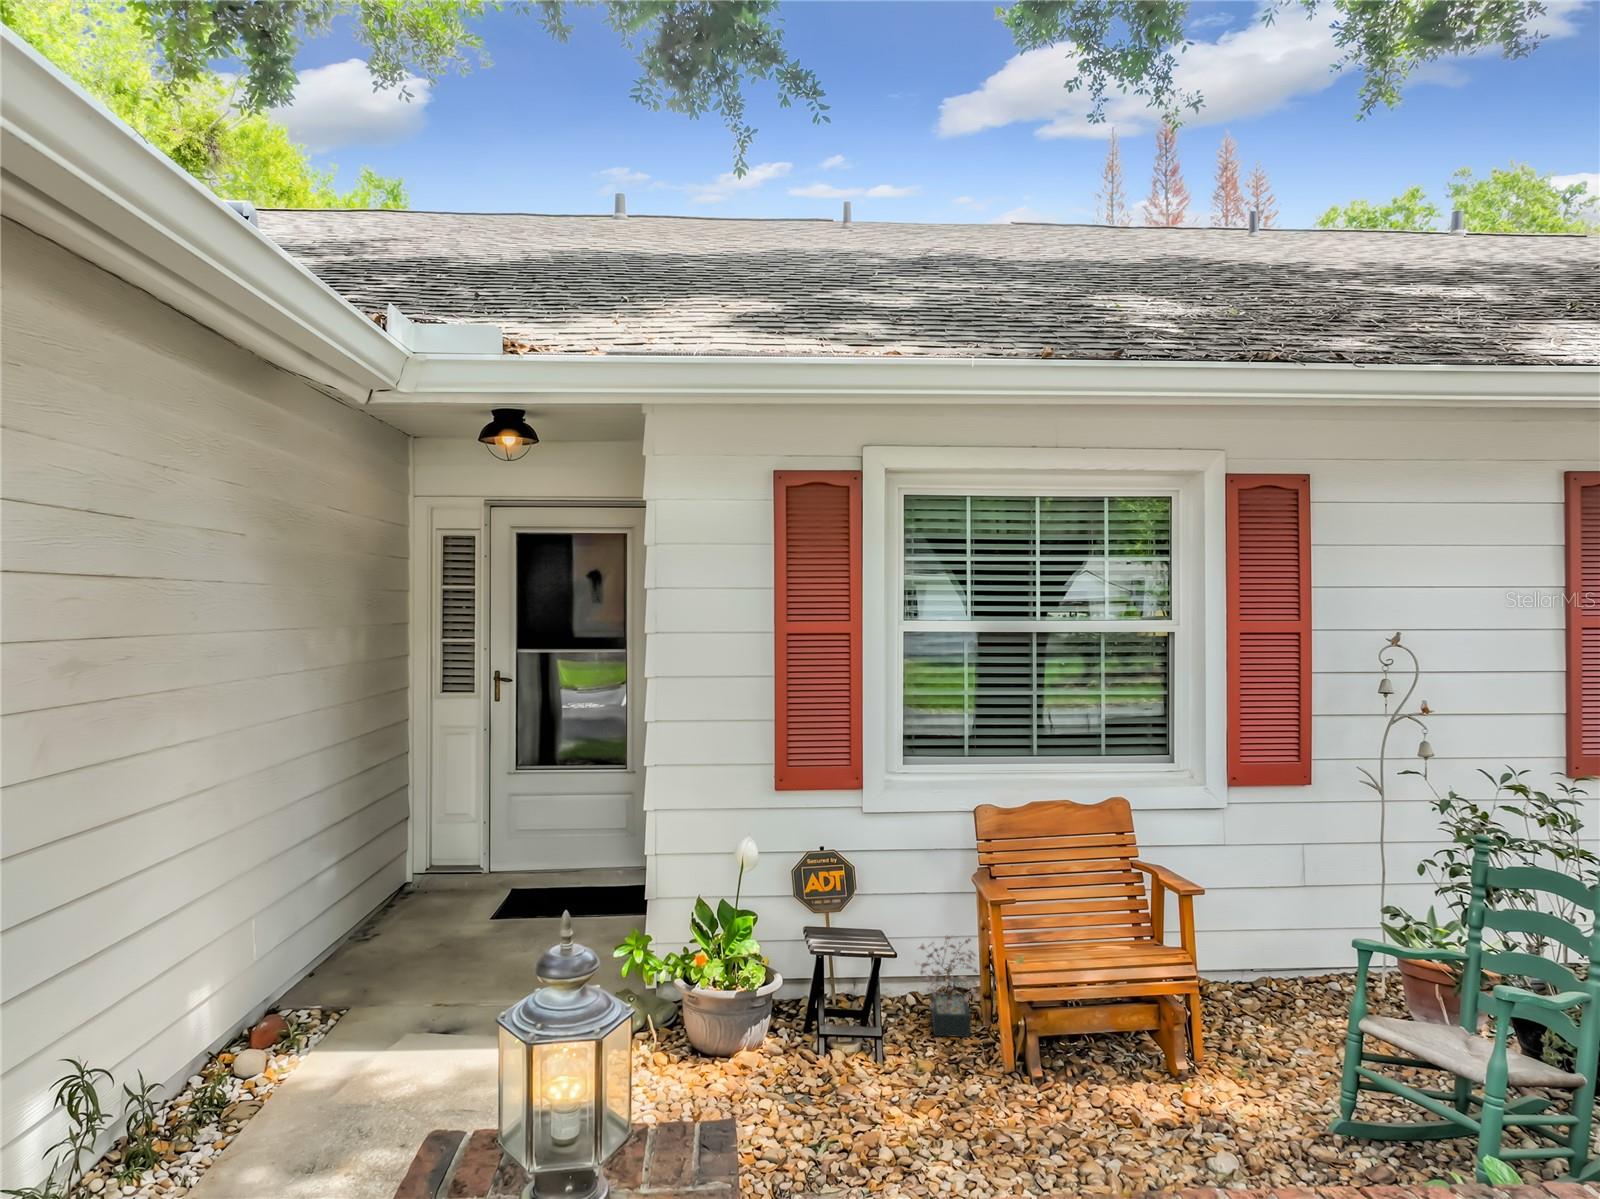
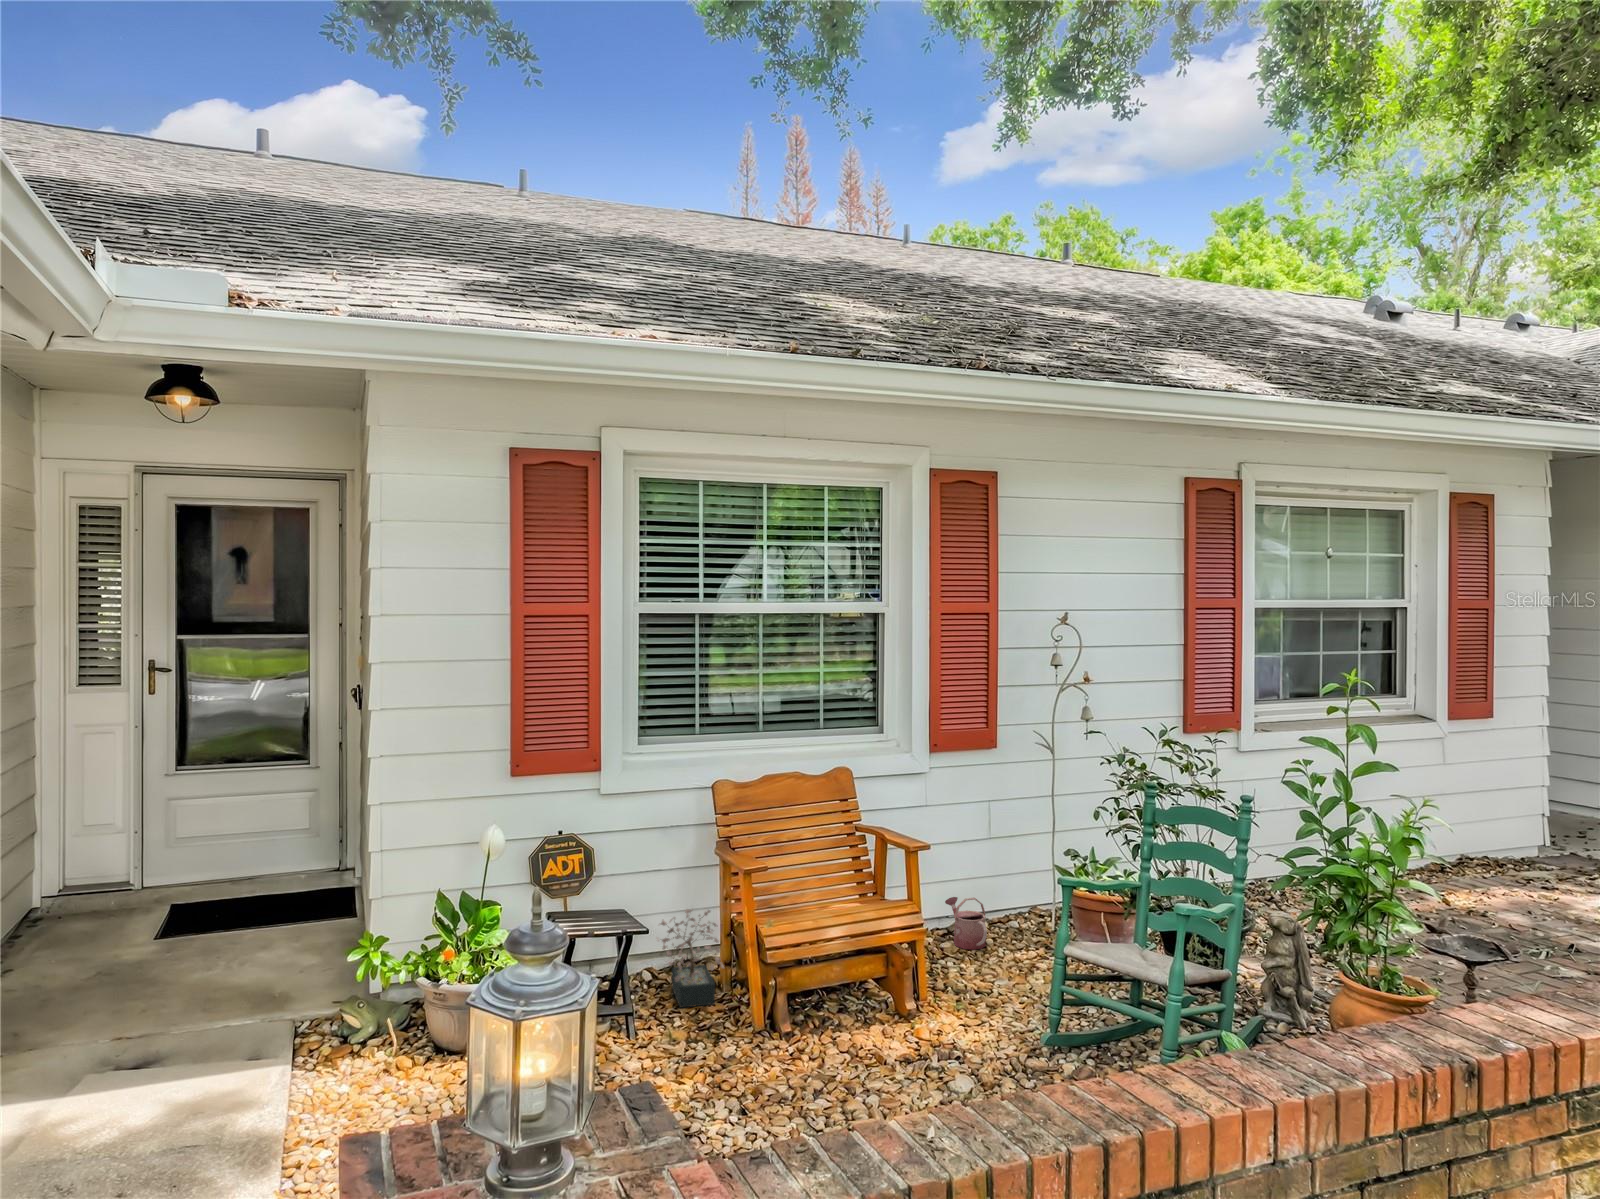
watering can: none [1246,948,1294,1011] -> present [945,897,987,950]

